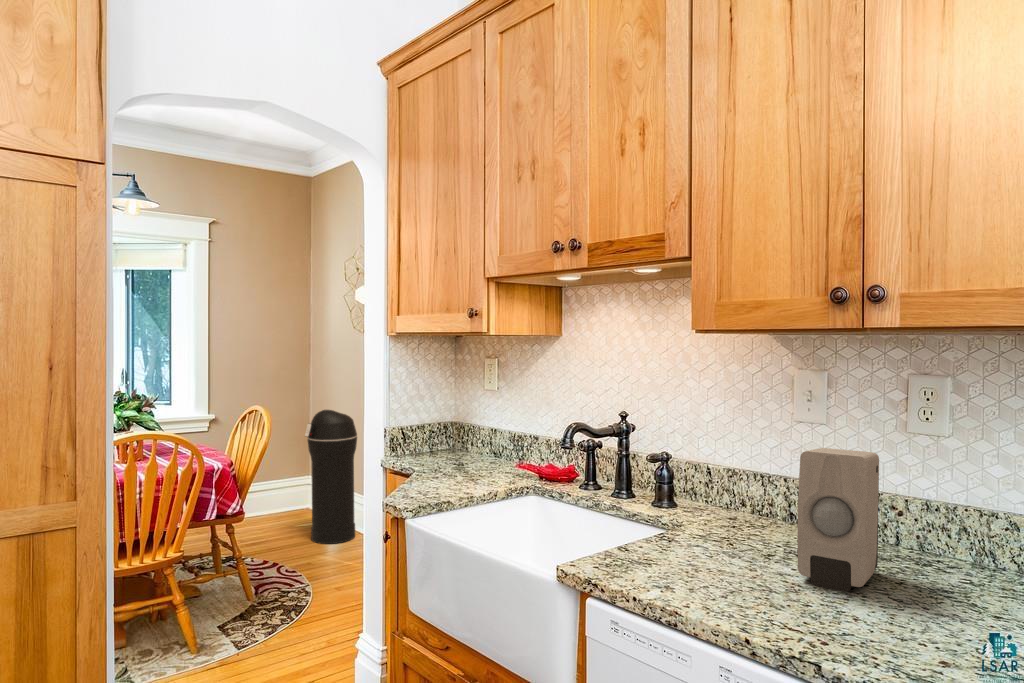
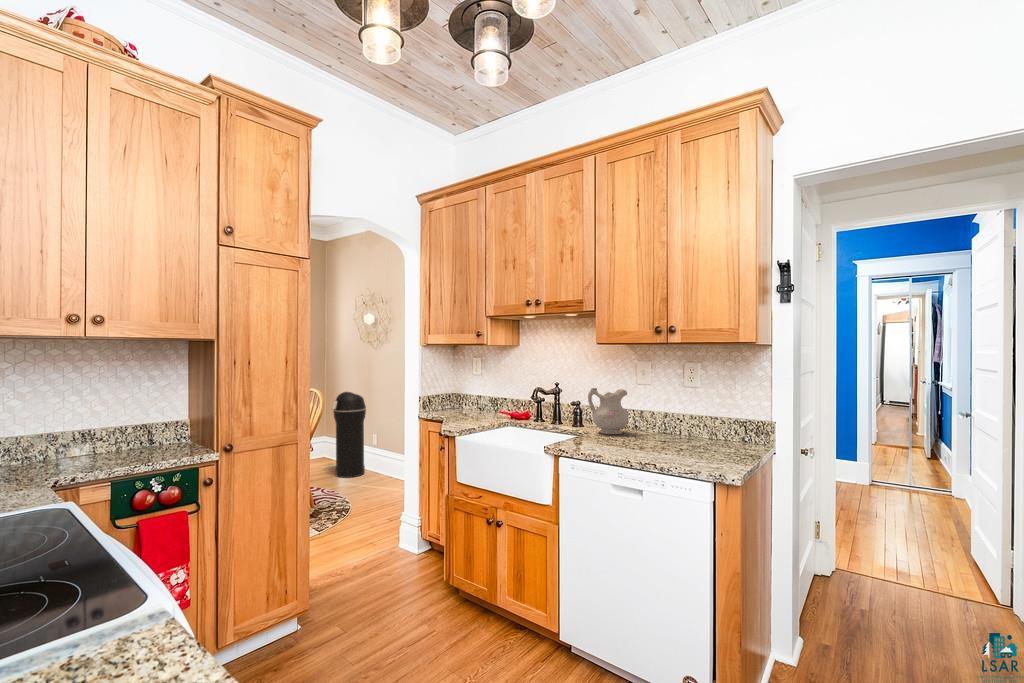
ceramic pitcher: none [677,428,770,535] -> present [588,388,629,434]
soap dispenser: present [797,448,879,592] -> none [643,393,673,447]

